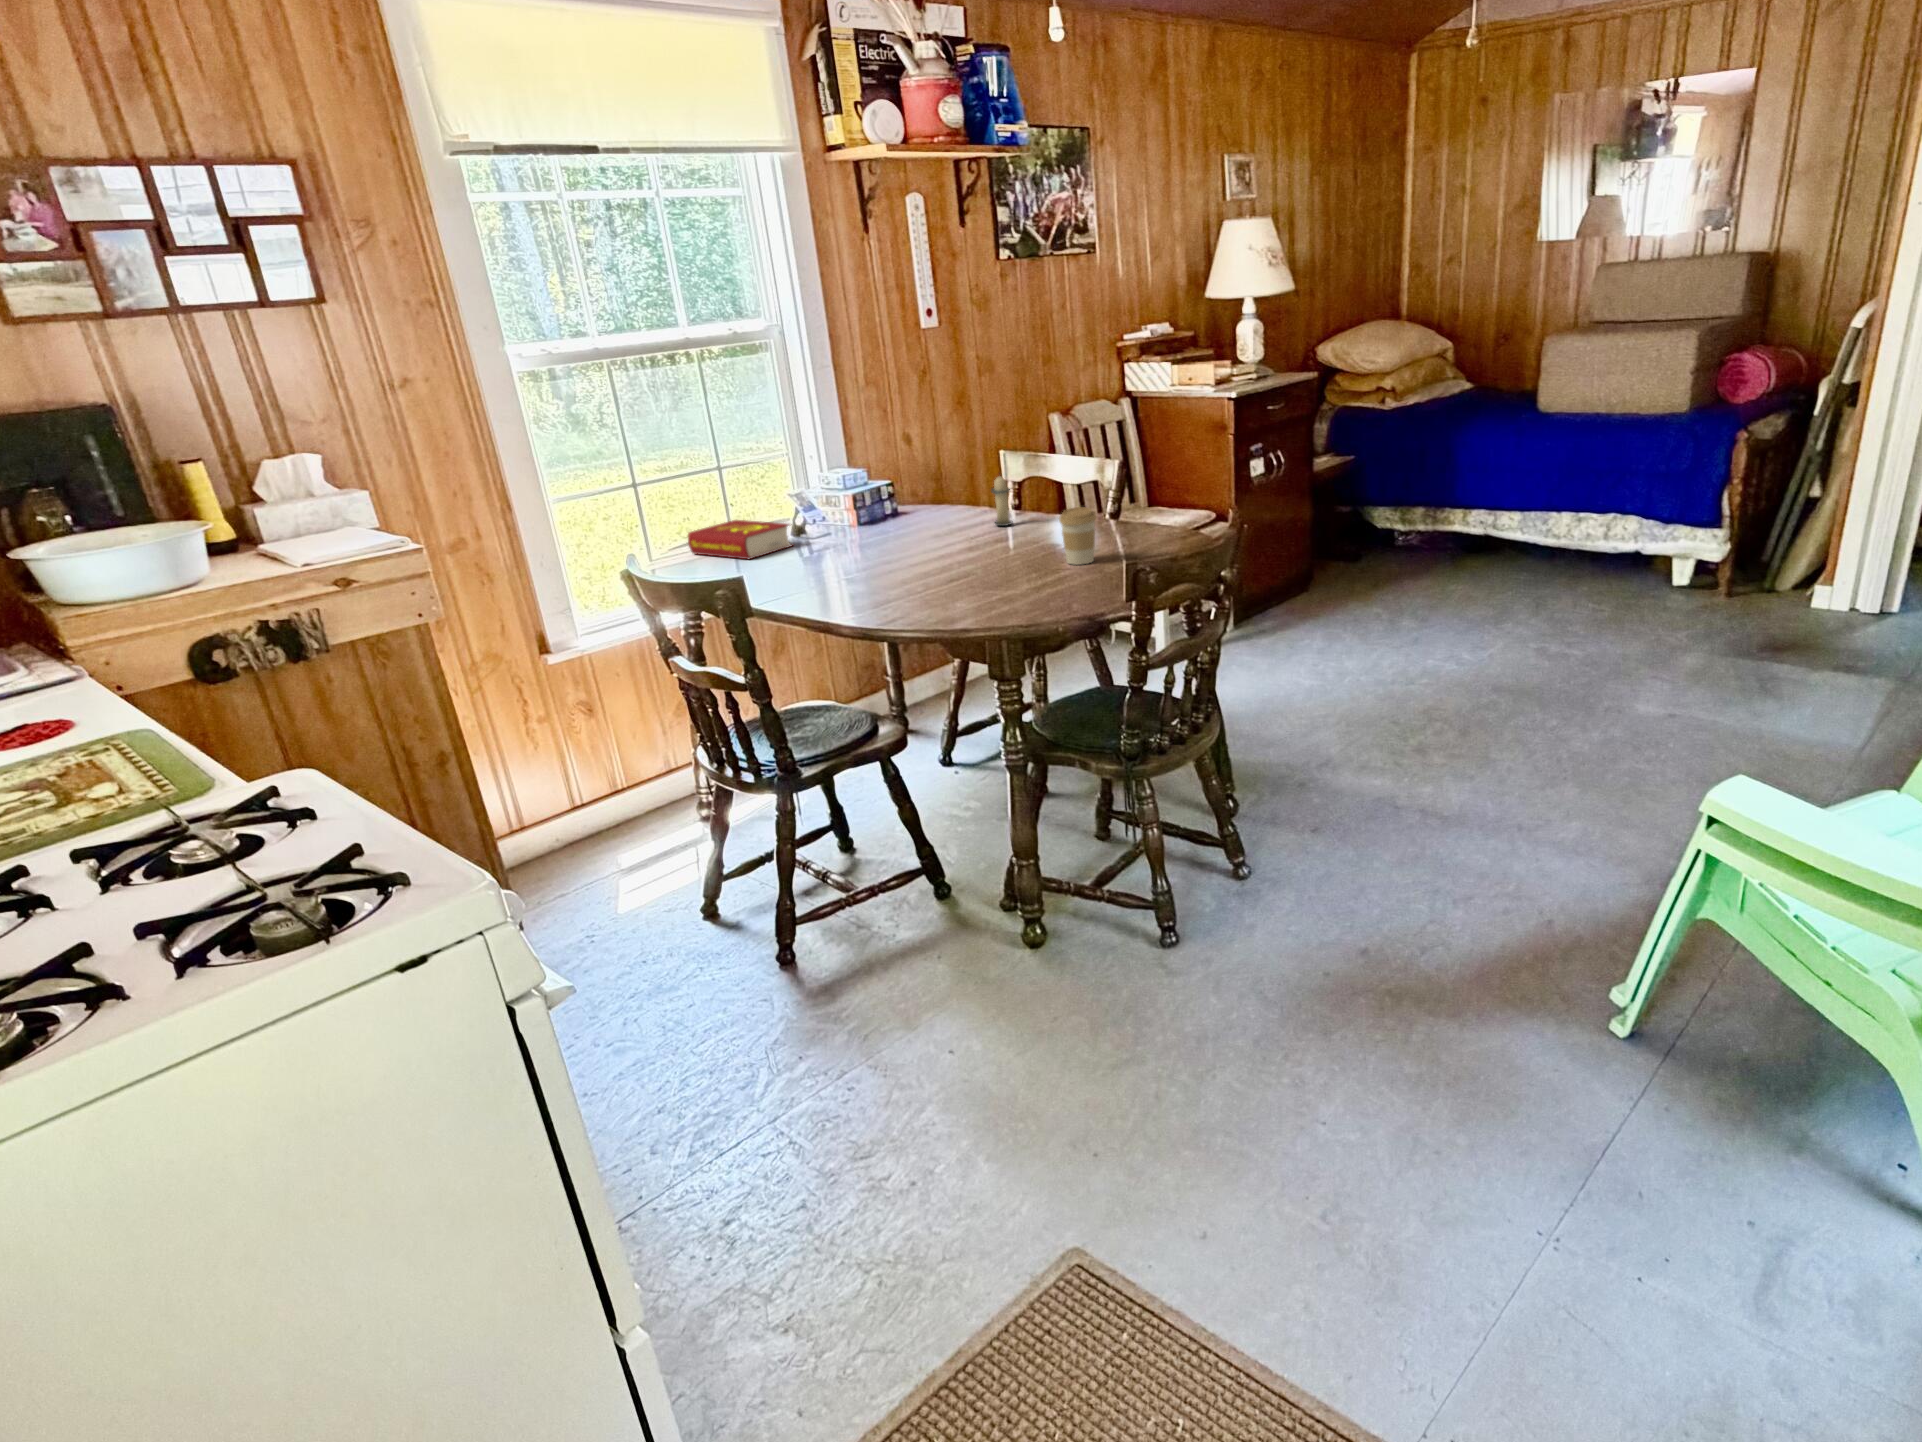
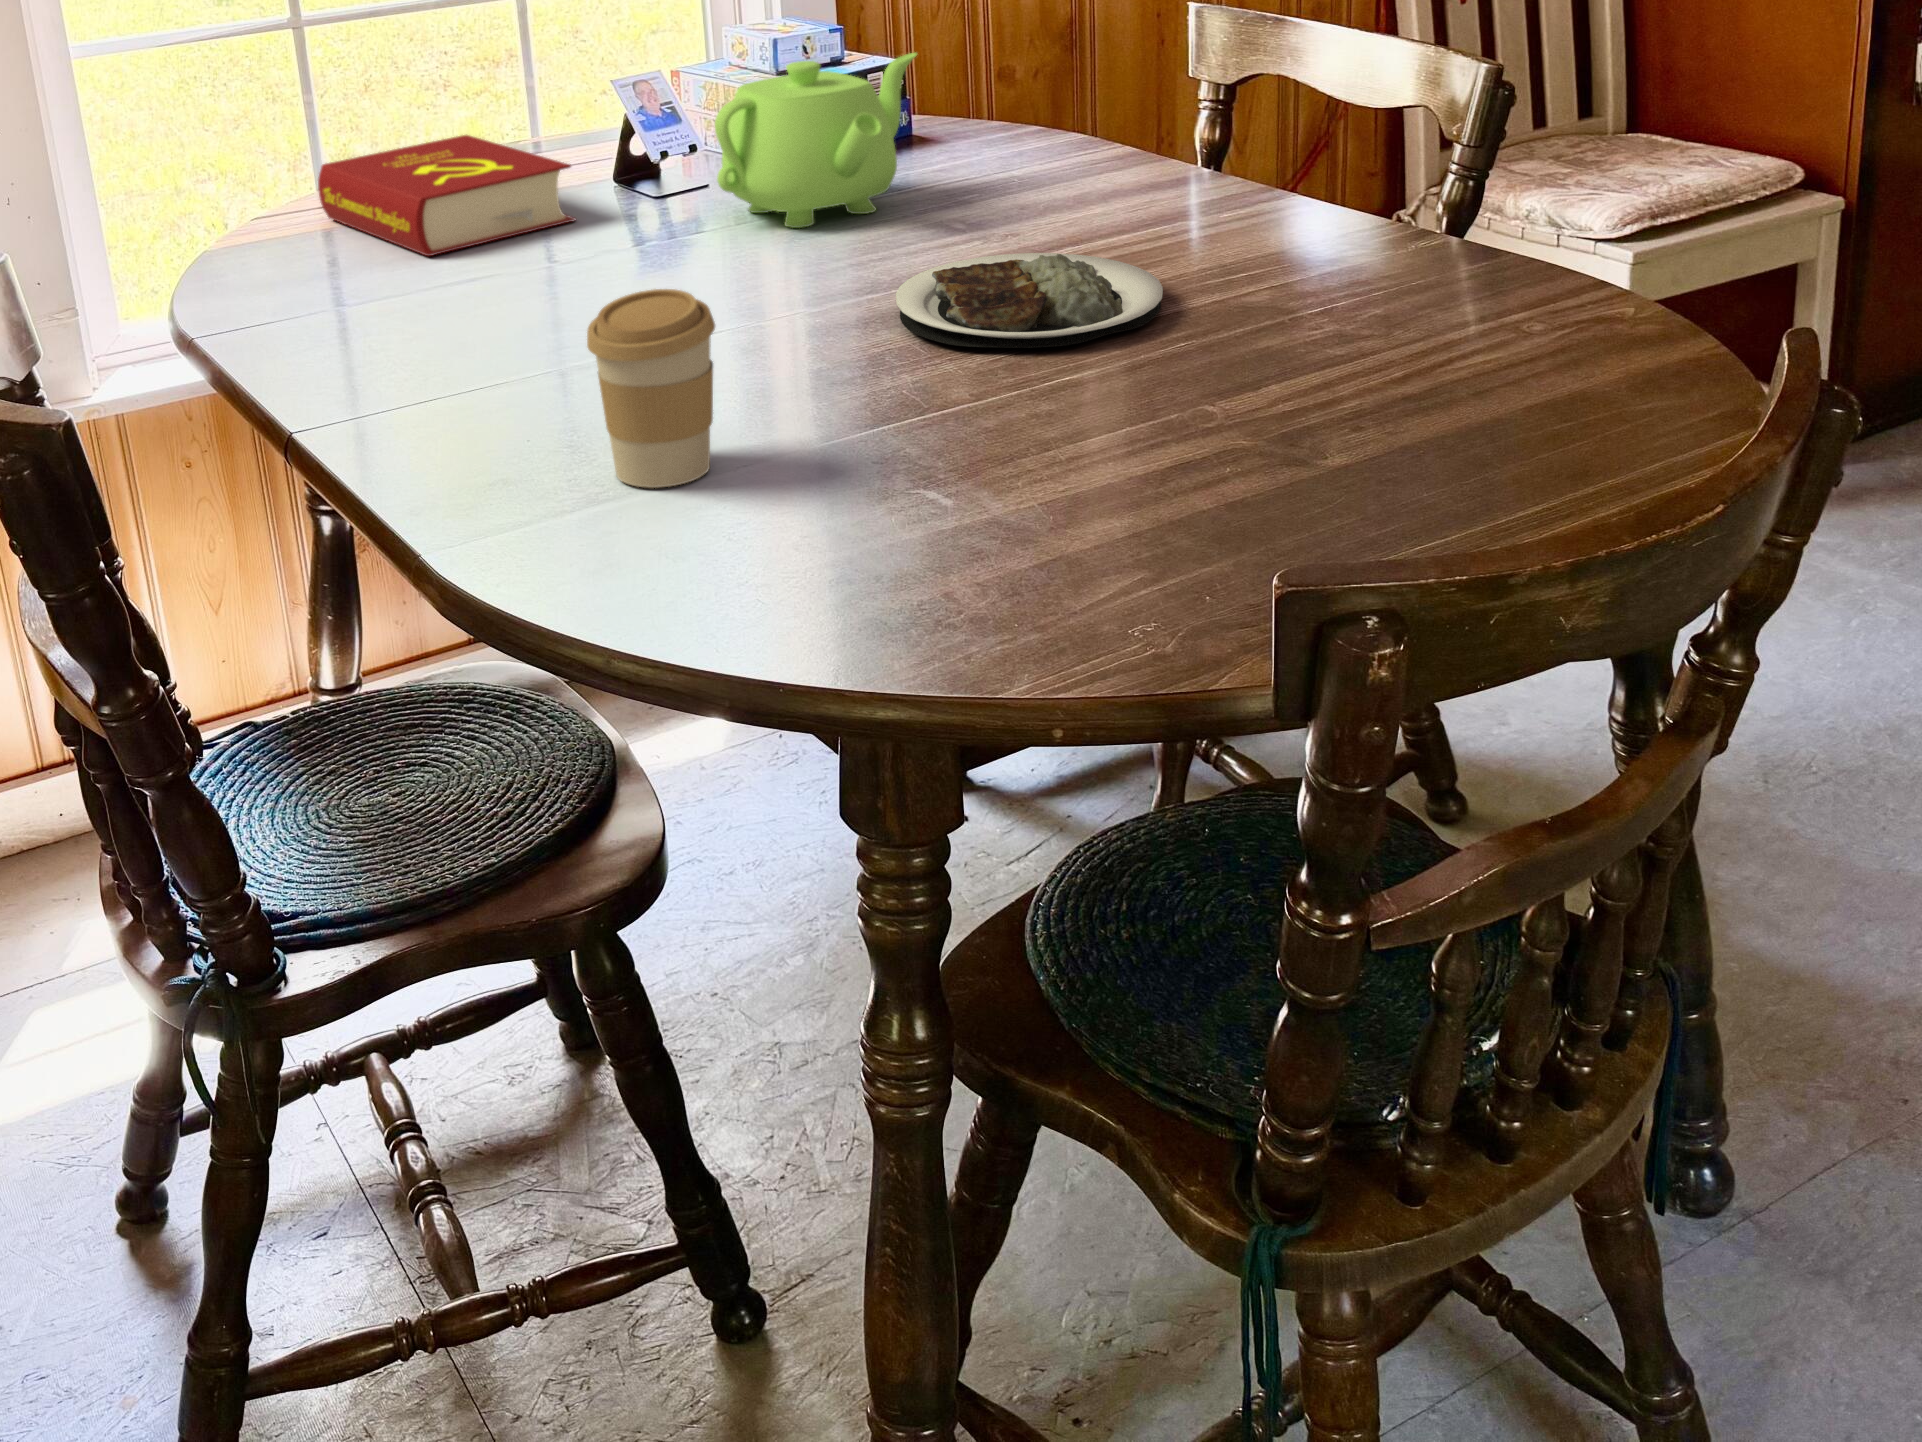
teapot: none [848,474,913,540] -> present [715,53,917,228]
candle: present [991,476,1012,526] -> none [1107,70,1179,220]
coffee cup: present [1059,507,1096,565] -> present [587,289,715,488]
plate: none [933,533,1034,561] -> present [896,253,1163,348]

